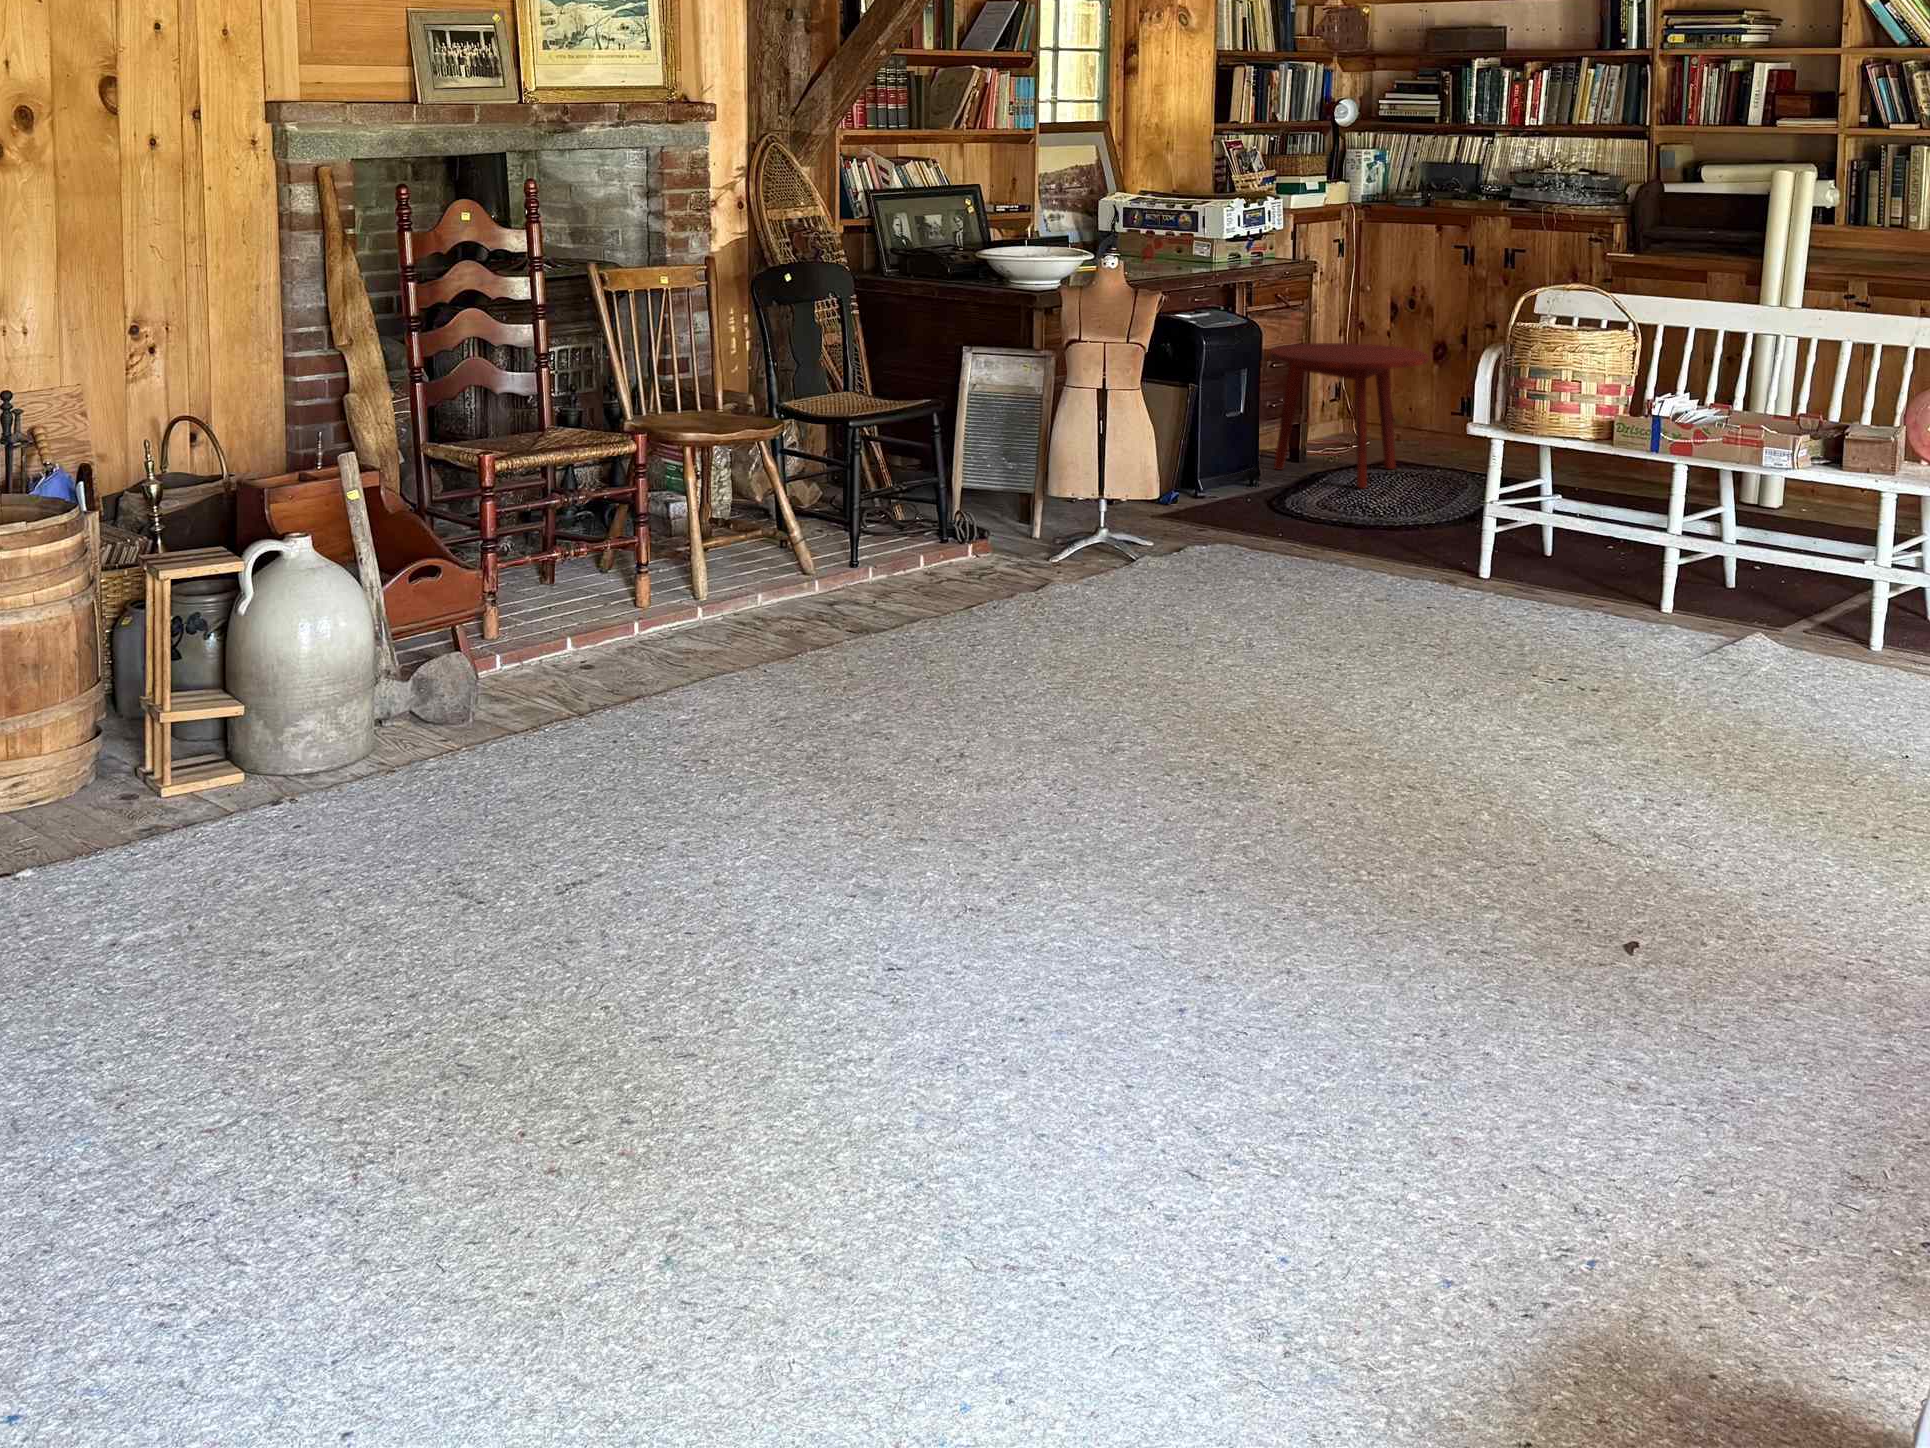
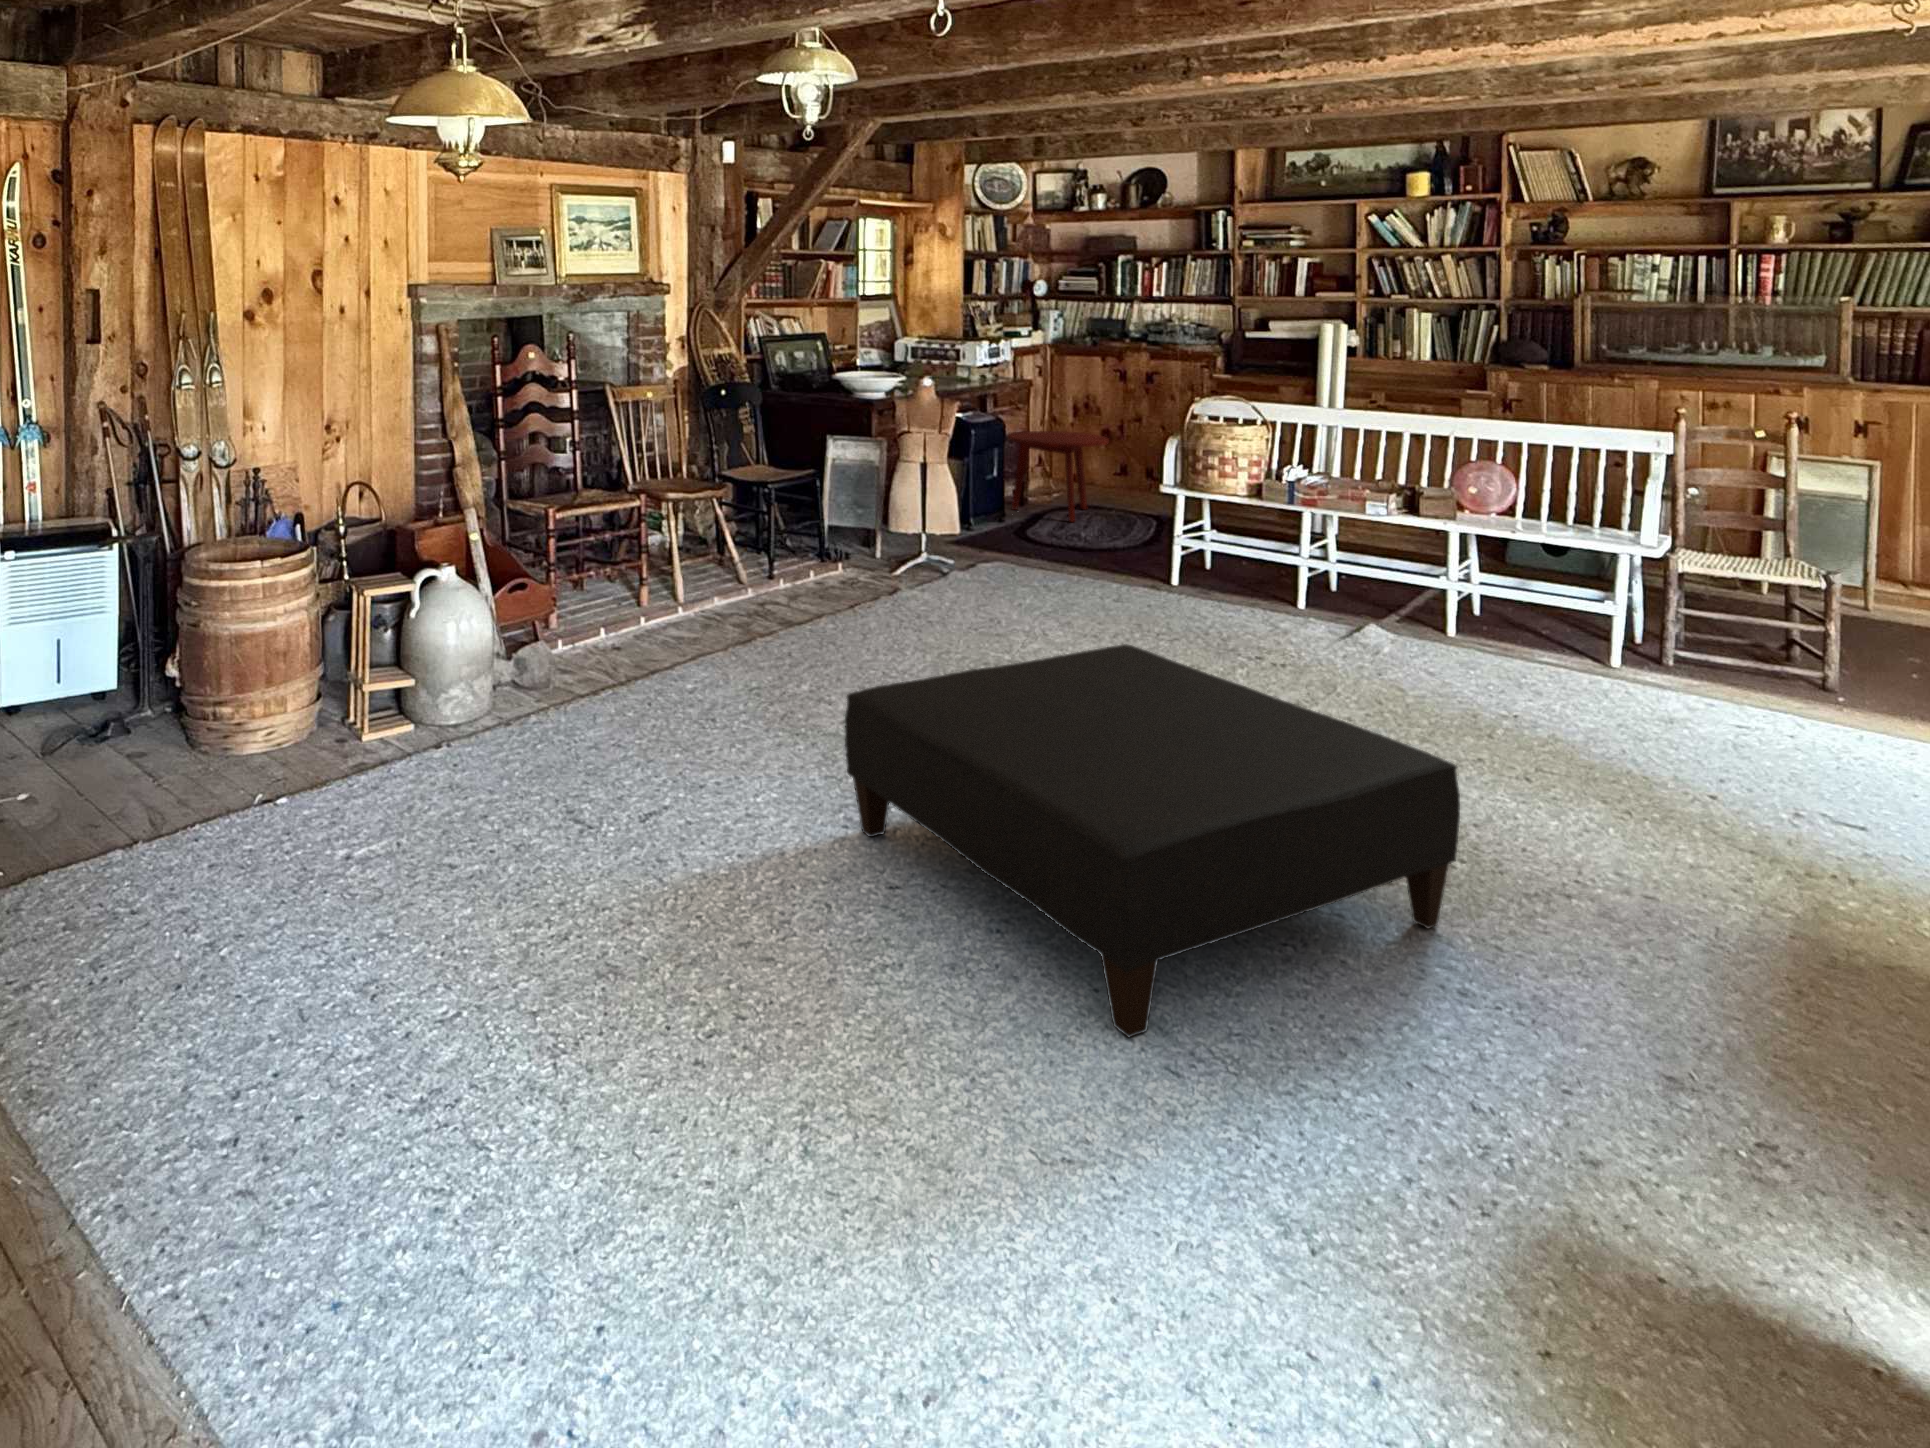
ottoman: none [845,651,1655,1137] -> present [845,644,1460,1037]

